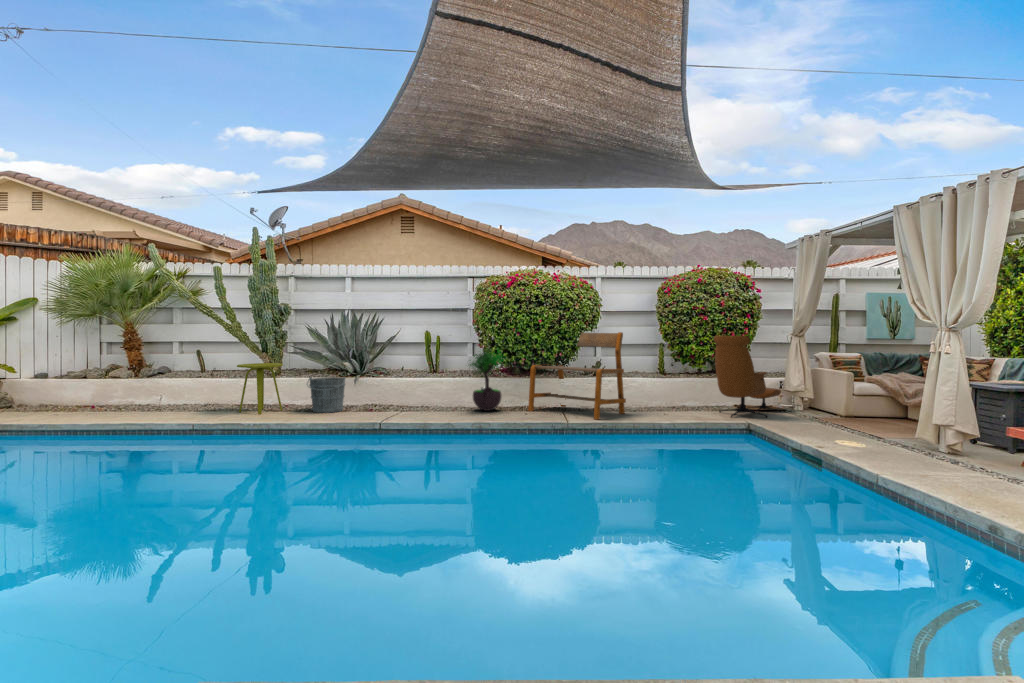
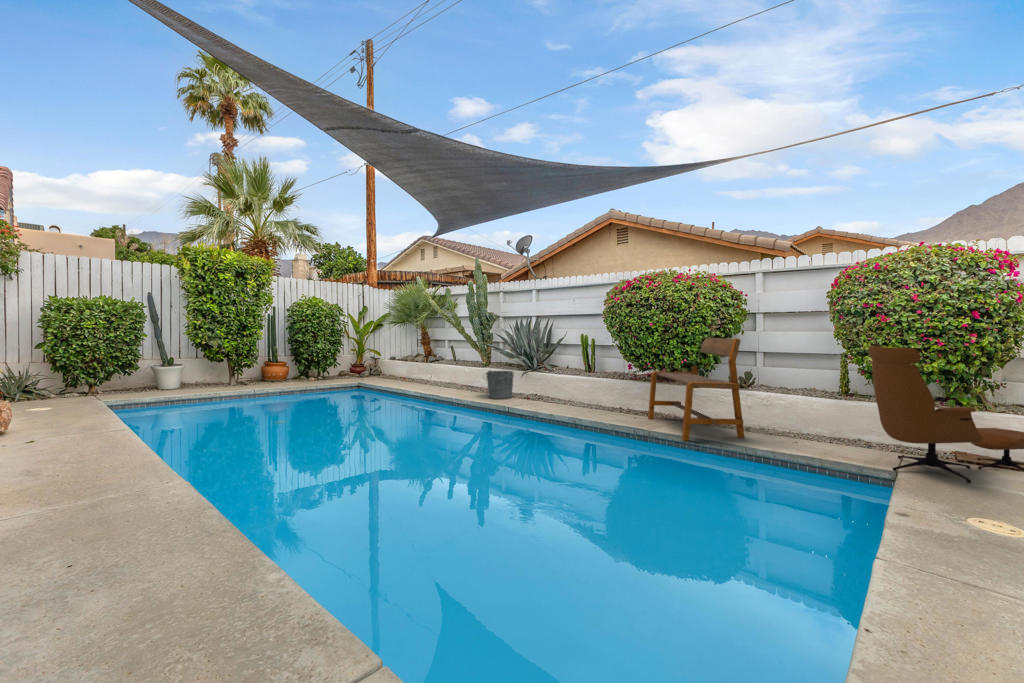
potted tree: present [470,350,503,411] -> none [584,347,626,413]
side table: present [237,363,283,414] -> none [447,357,479,395]

